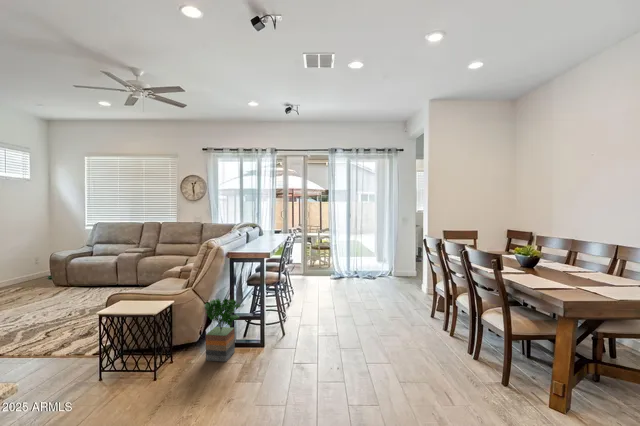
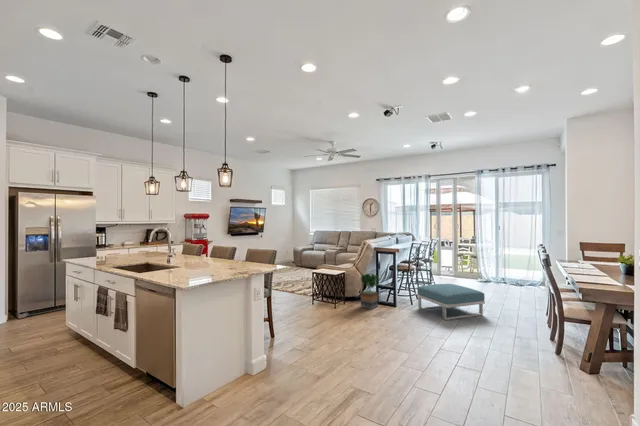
footstool: none [293,294,380,355] -> present [417,284,485,320]

